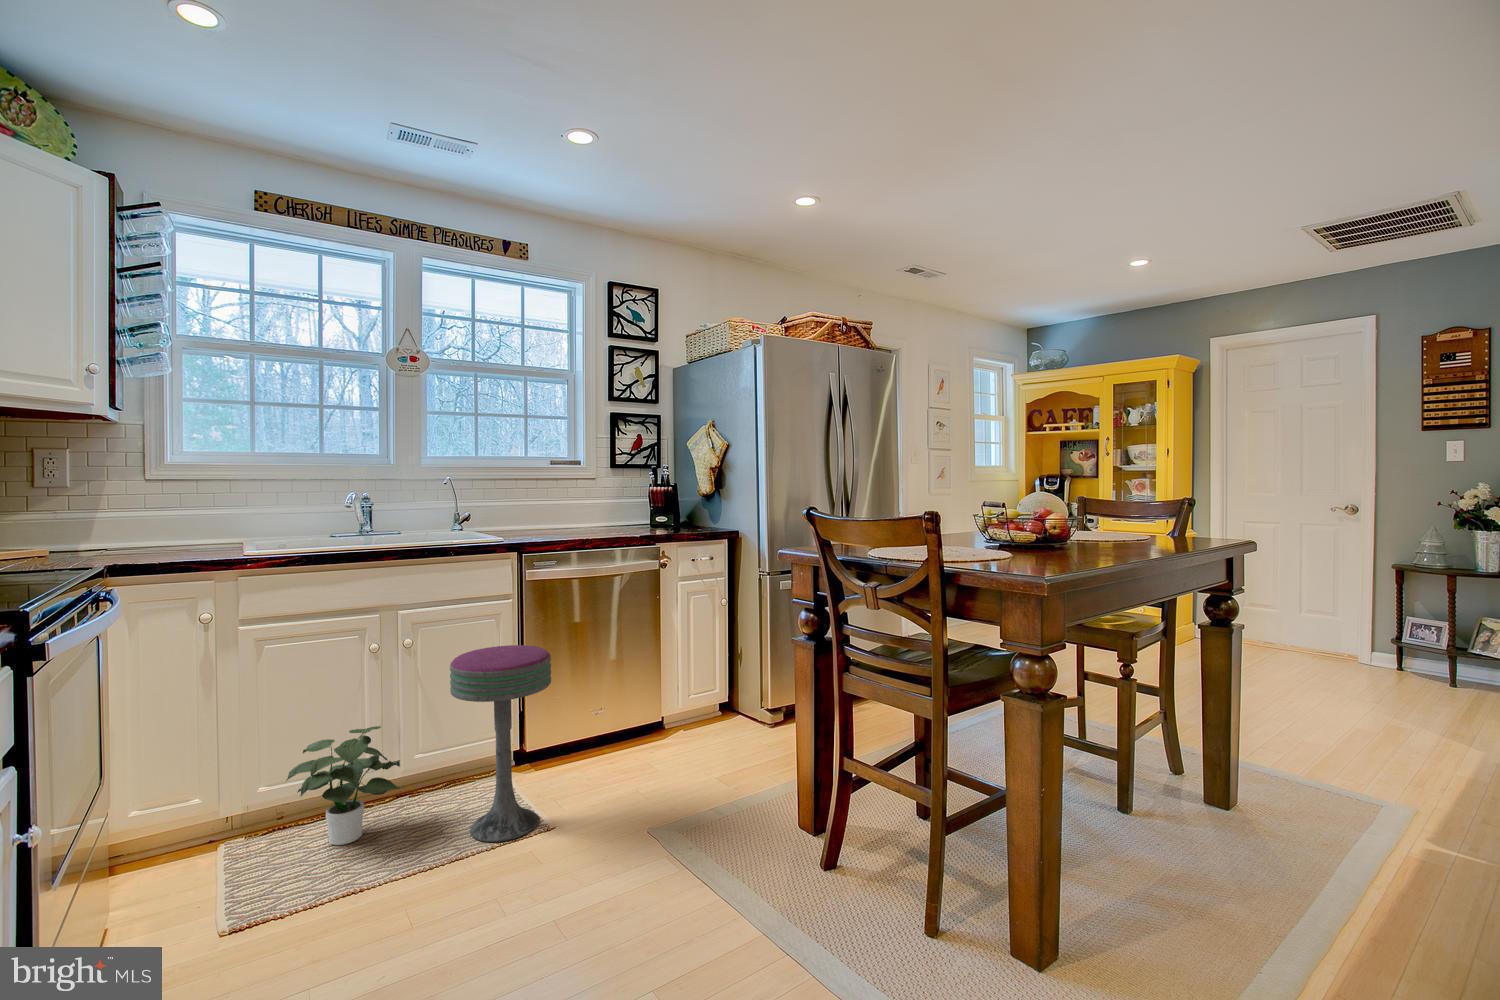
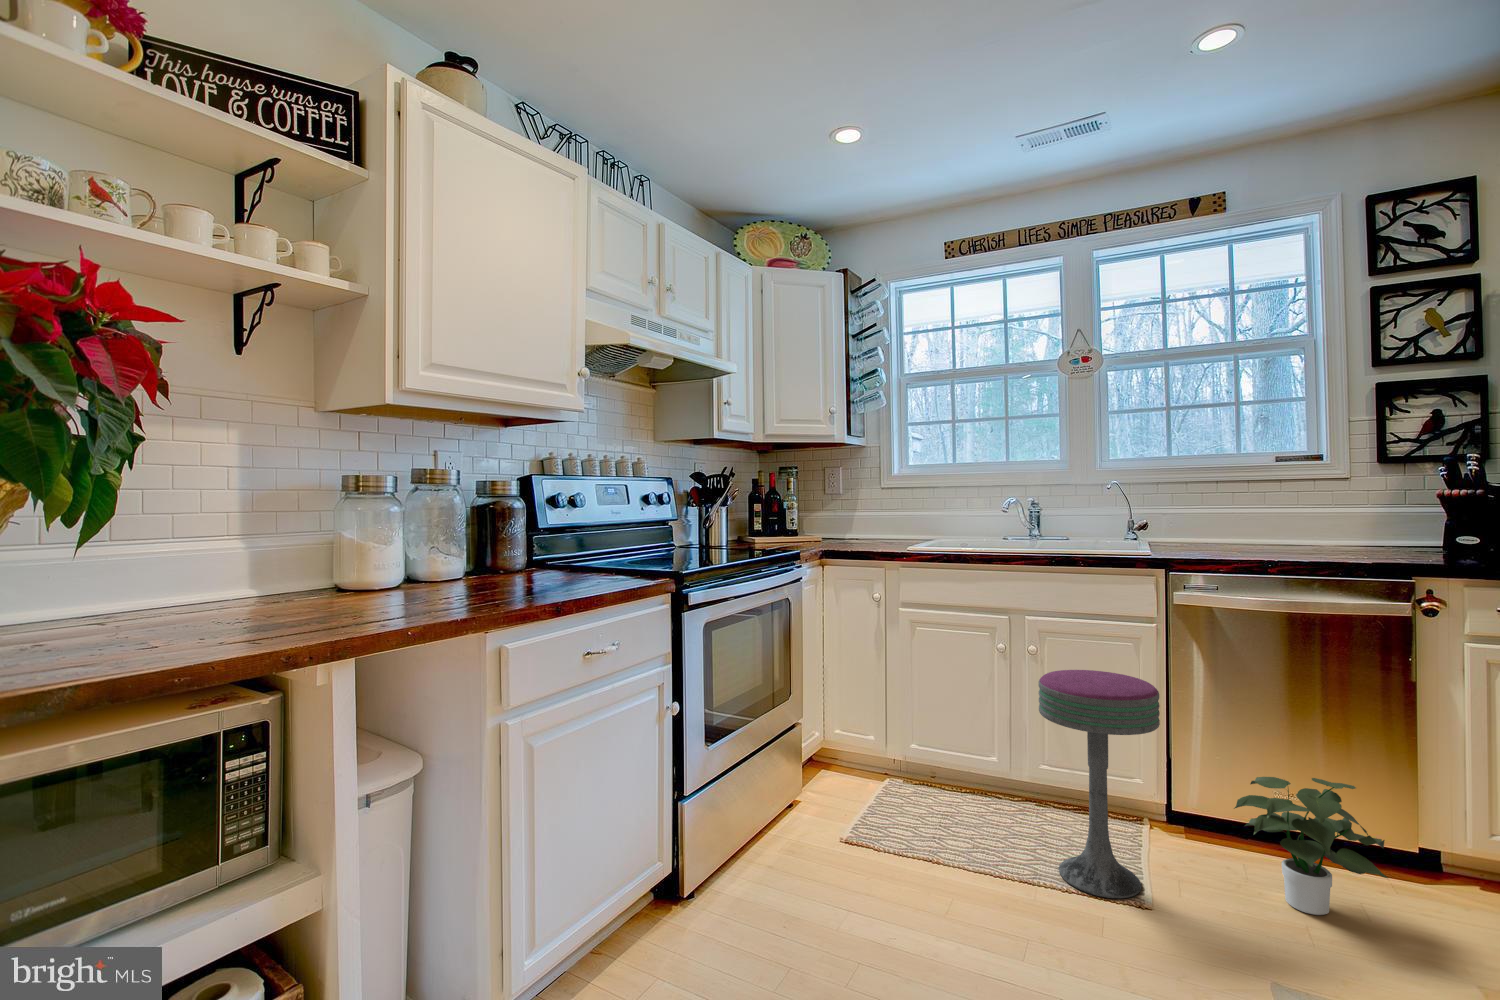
potted plant: present [286,726,400,845] -> present [1234,777,1388,915]

